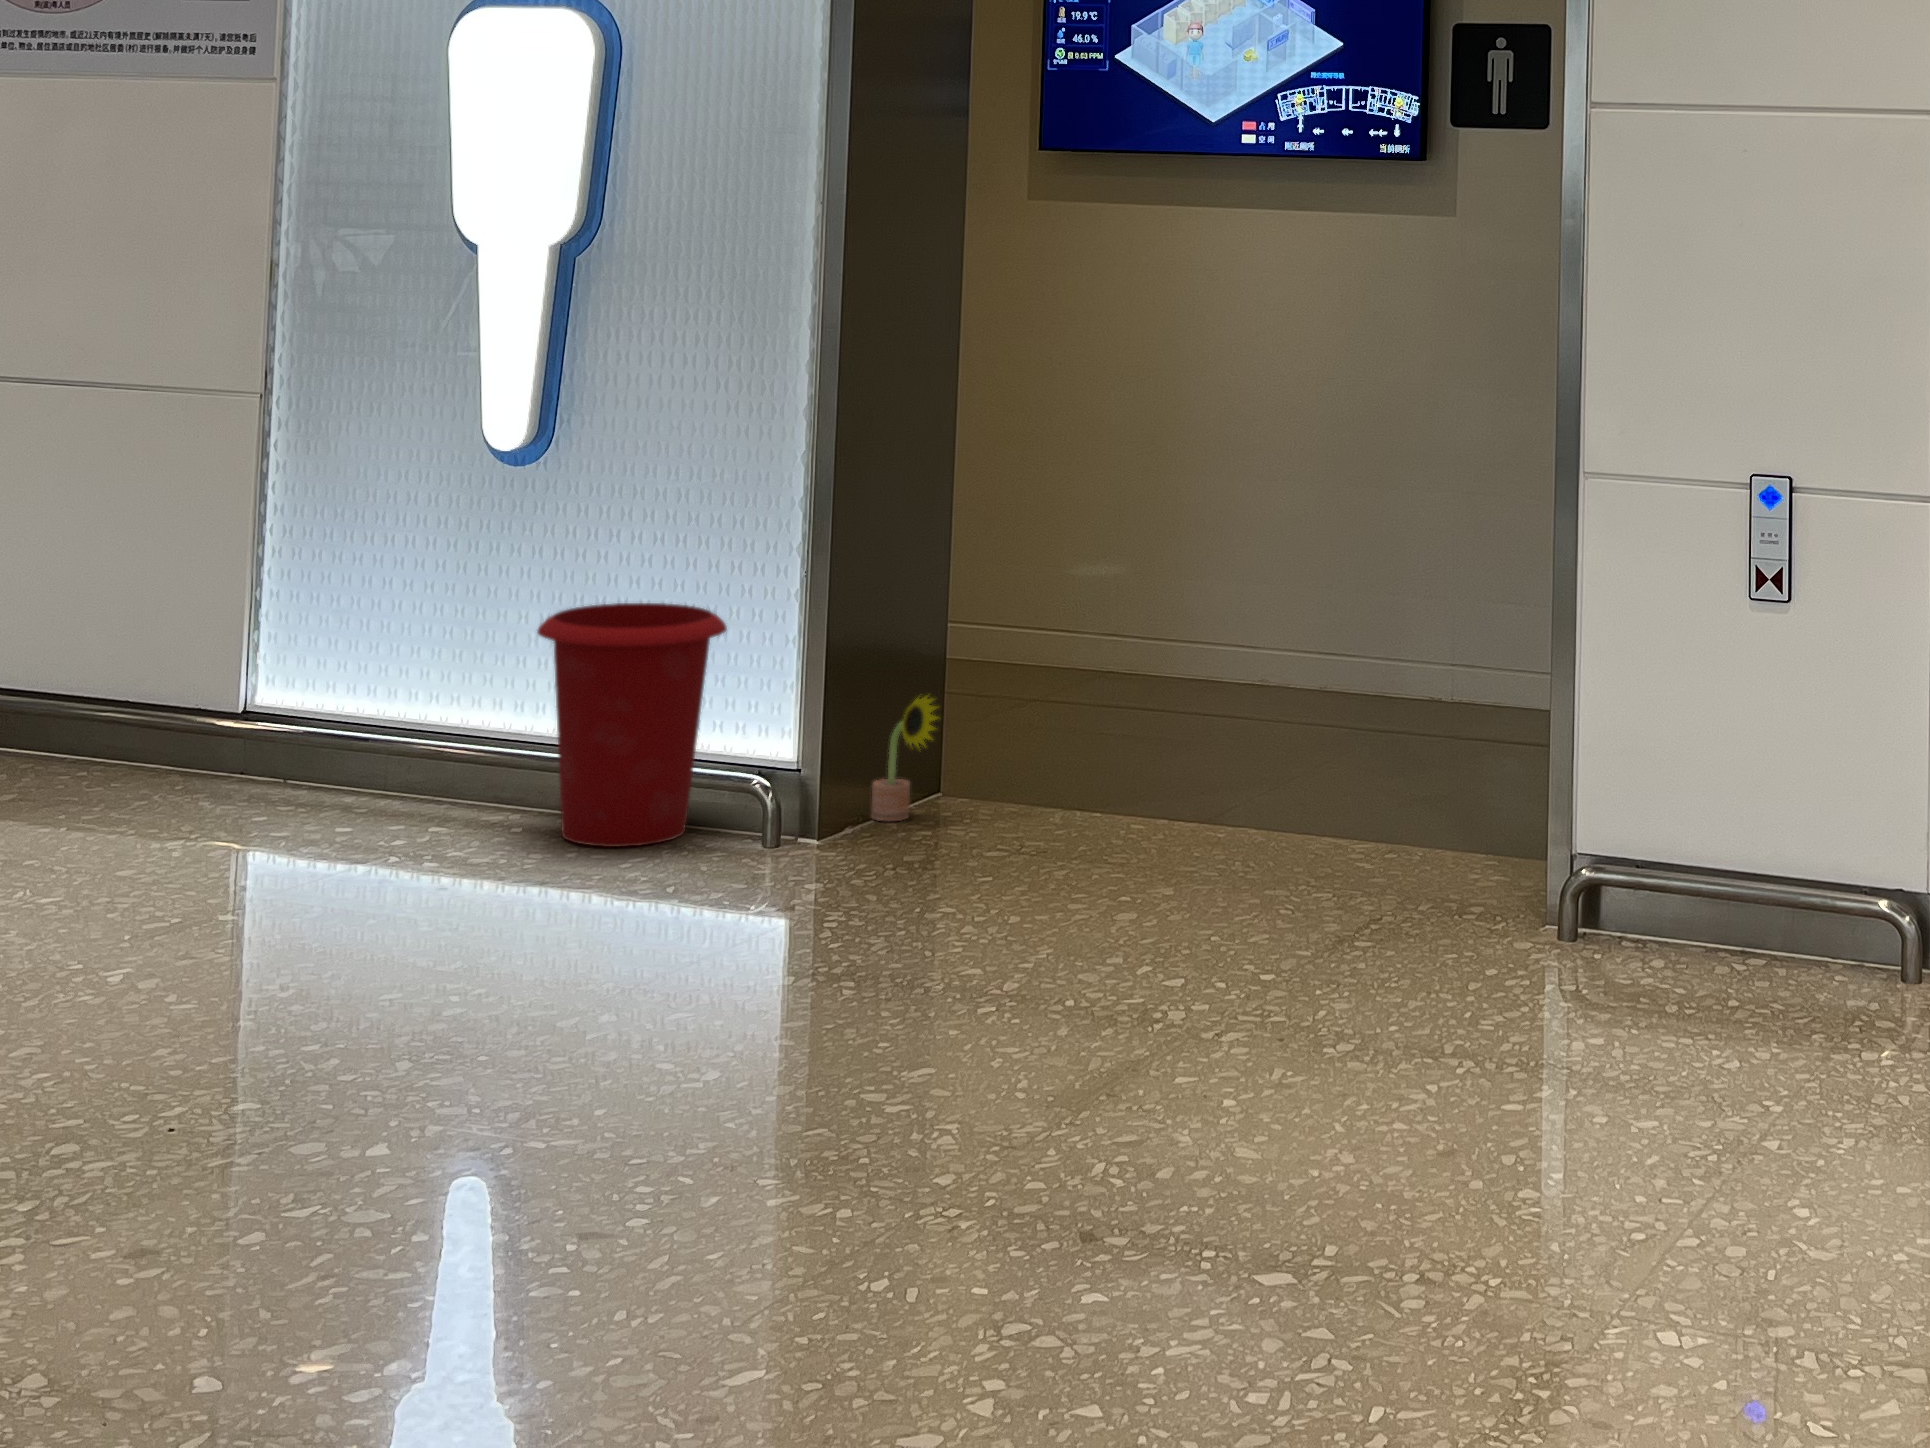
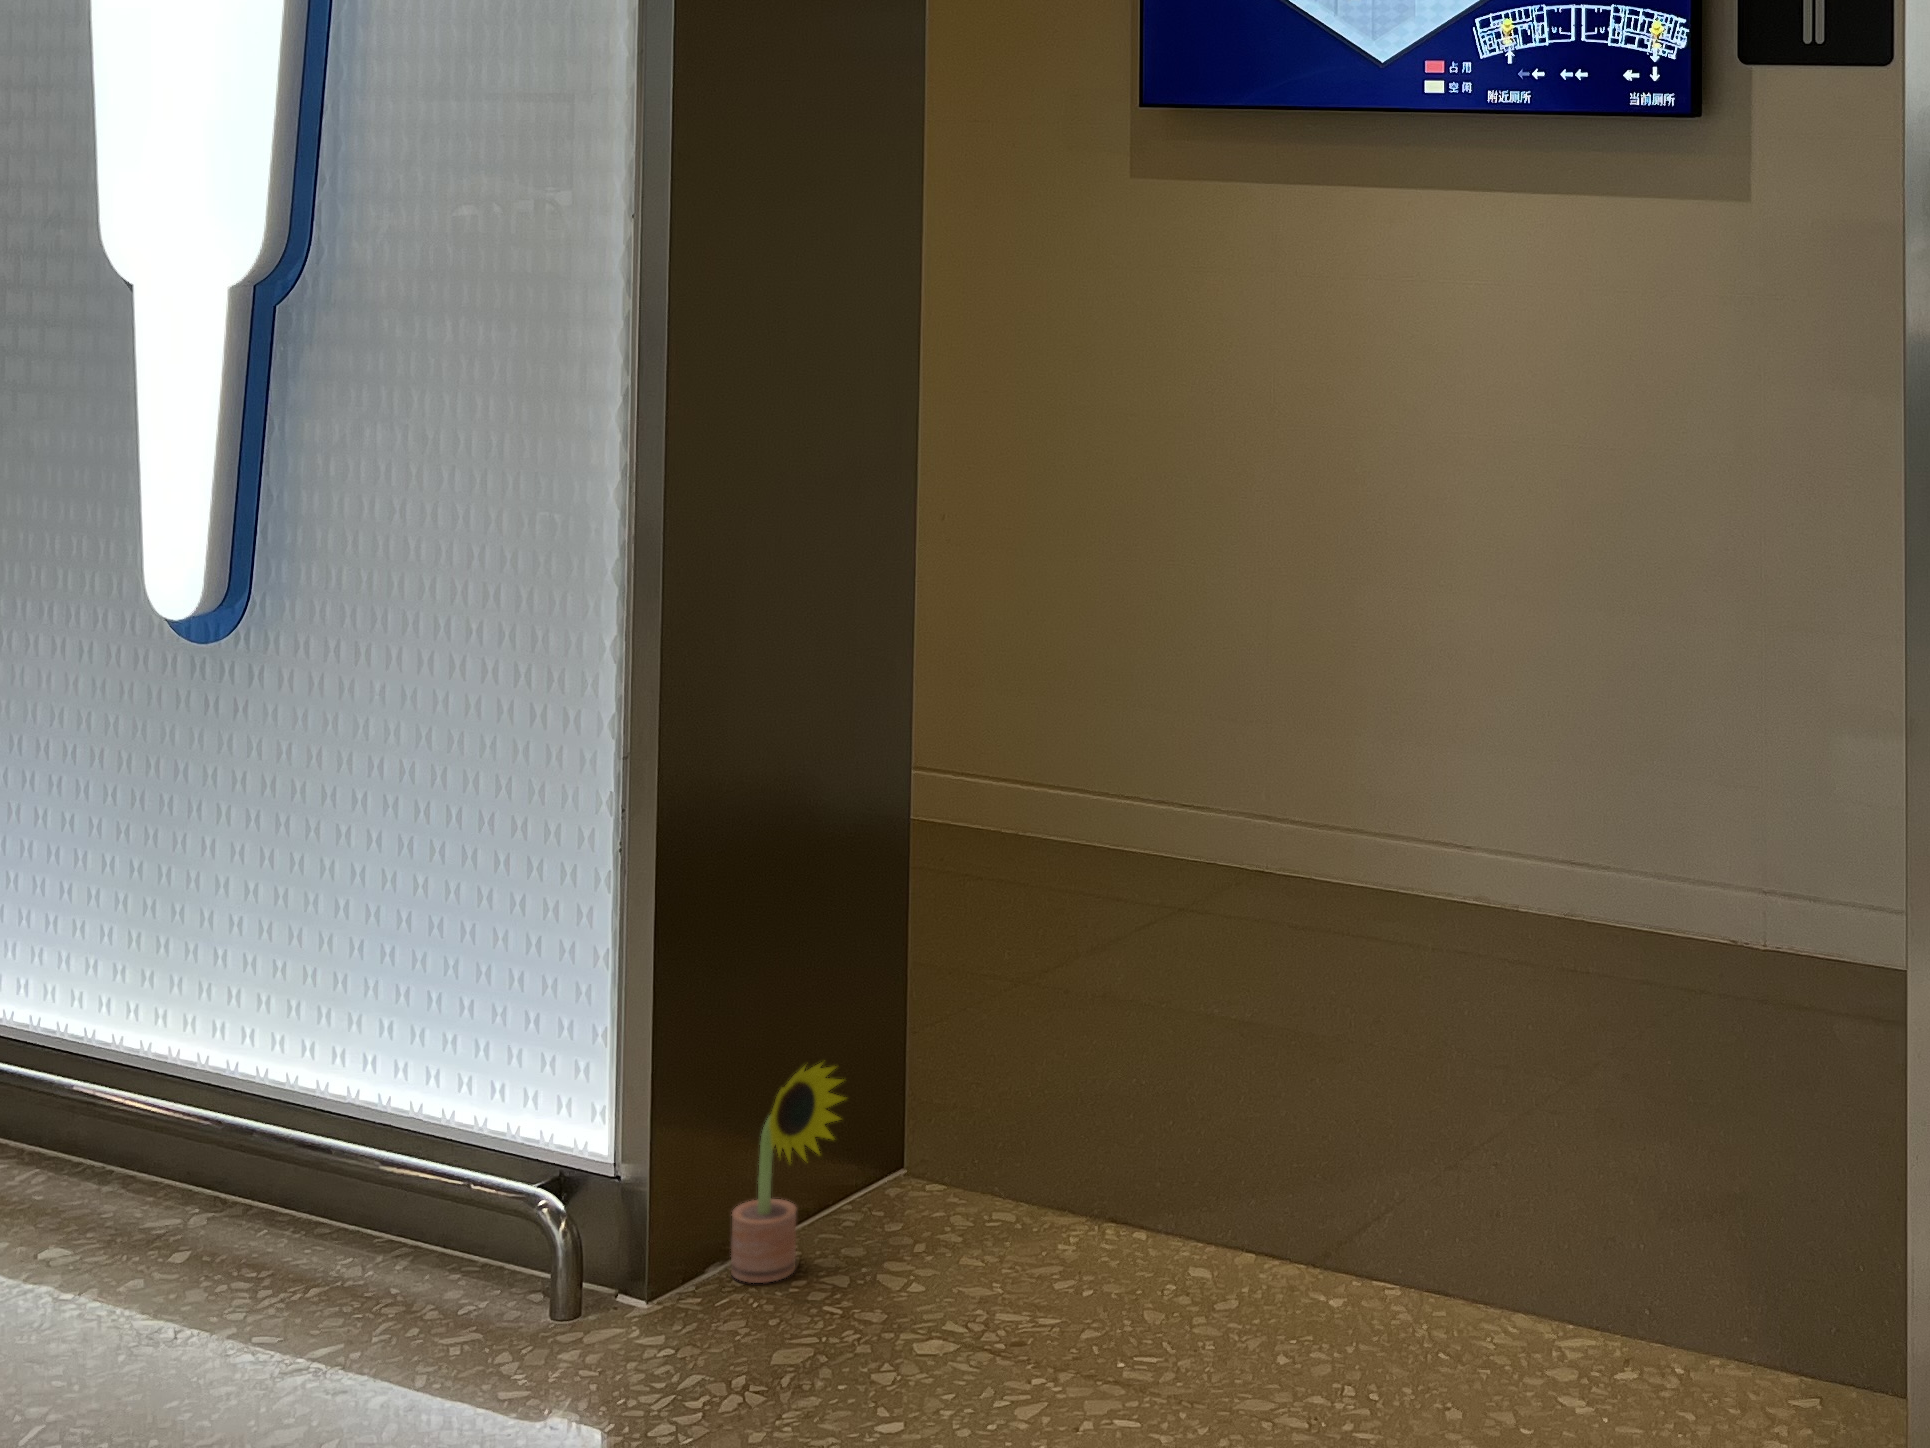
waste bin: present [537,603,727,847] -> none [145,888,479,1341]

